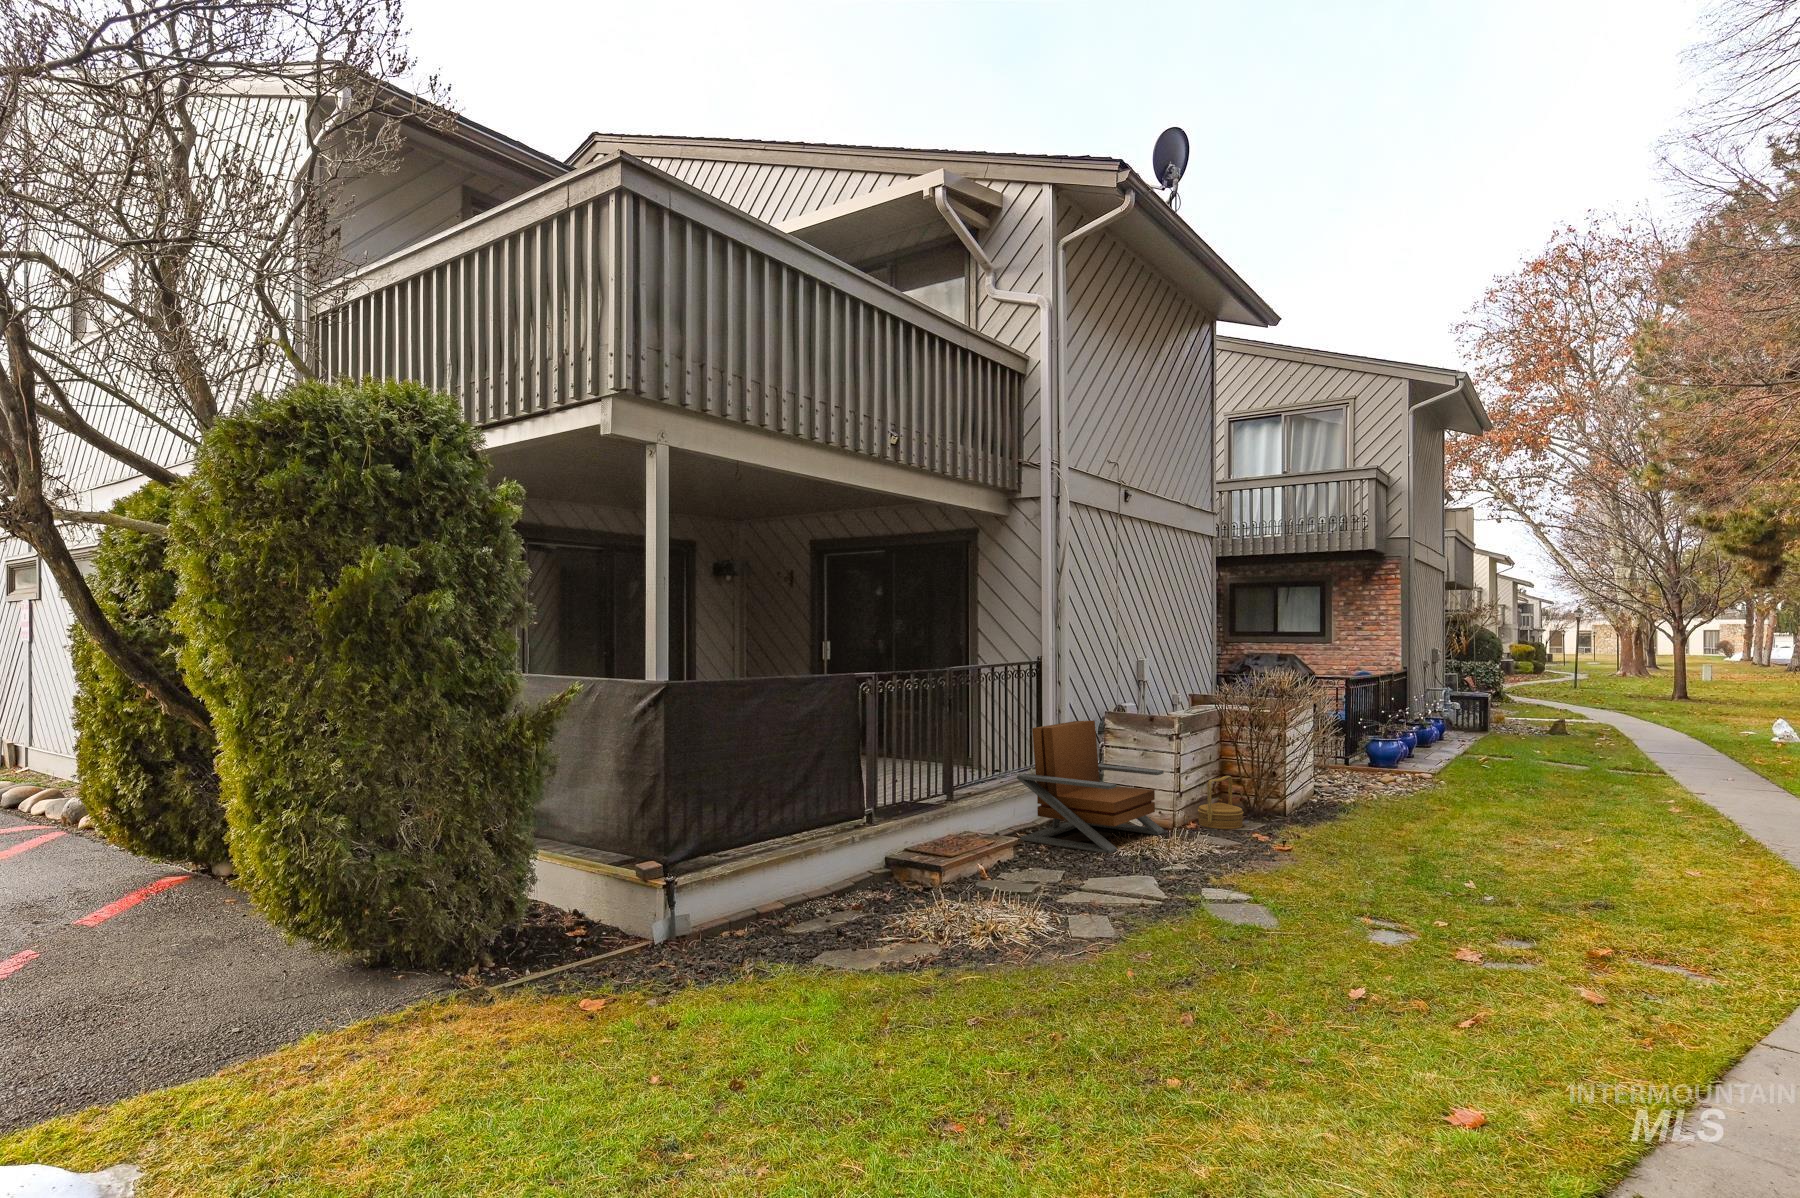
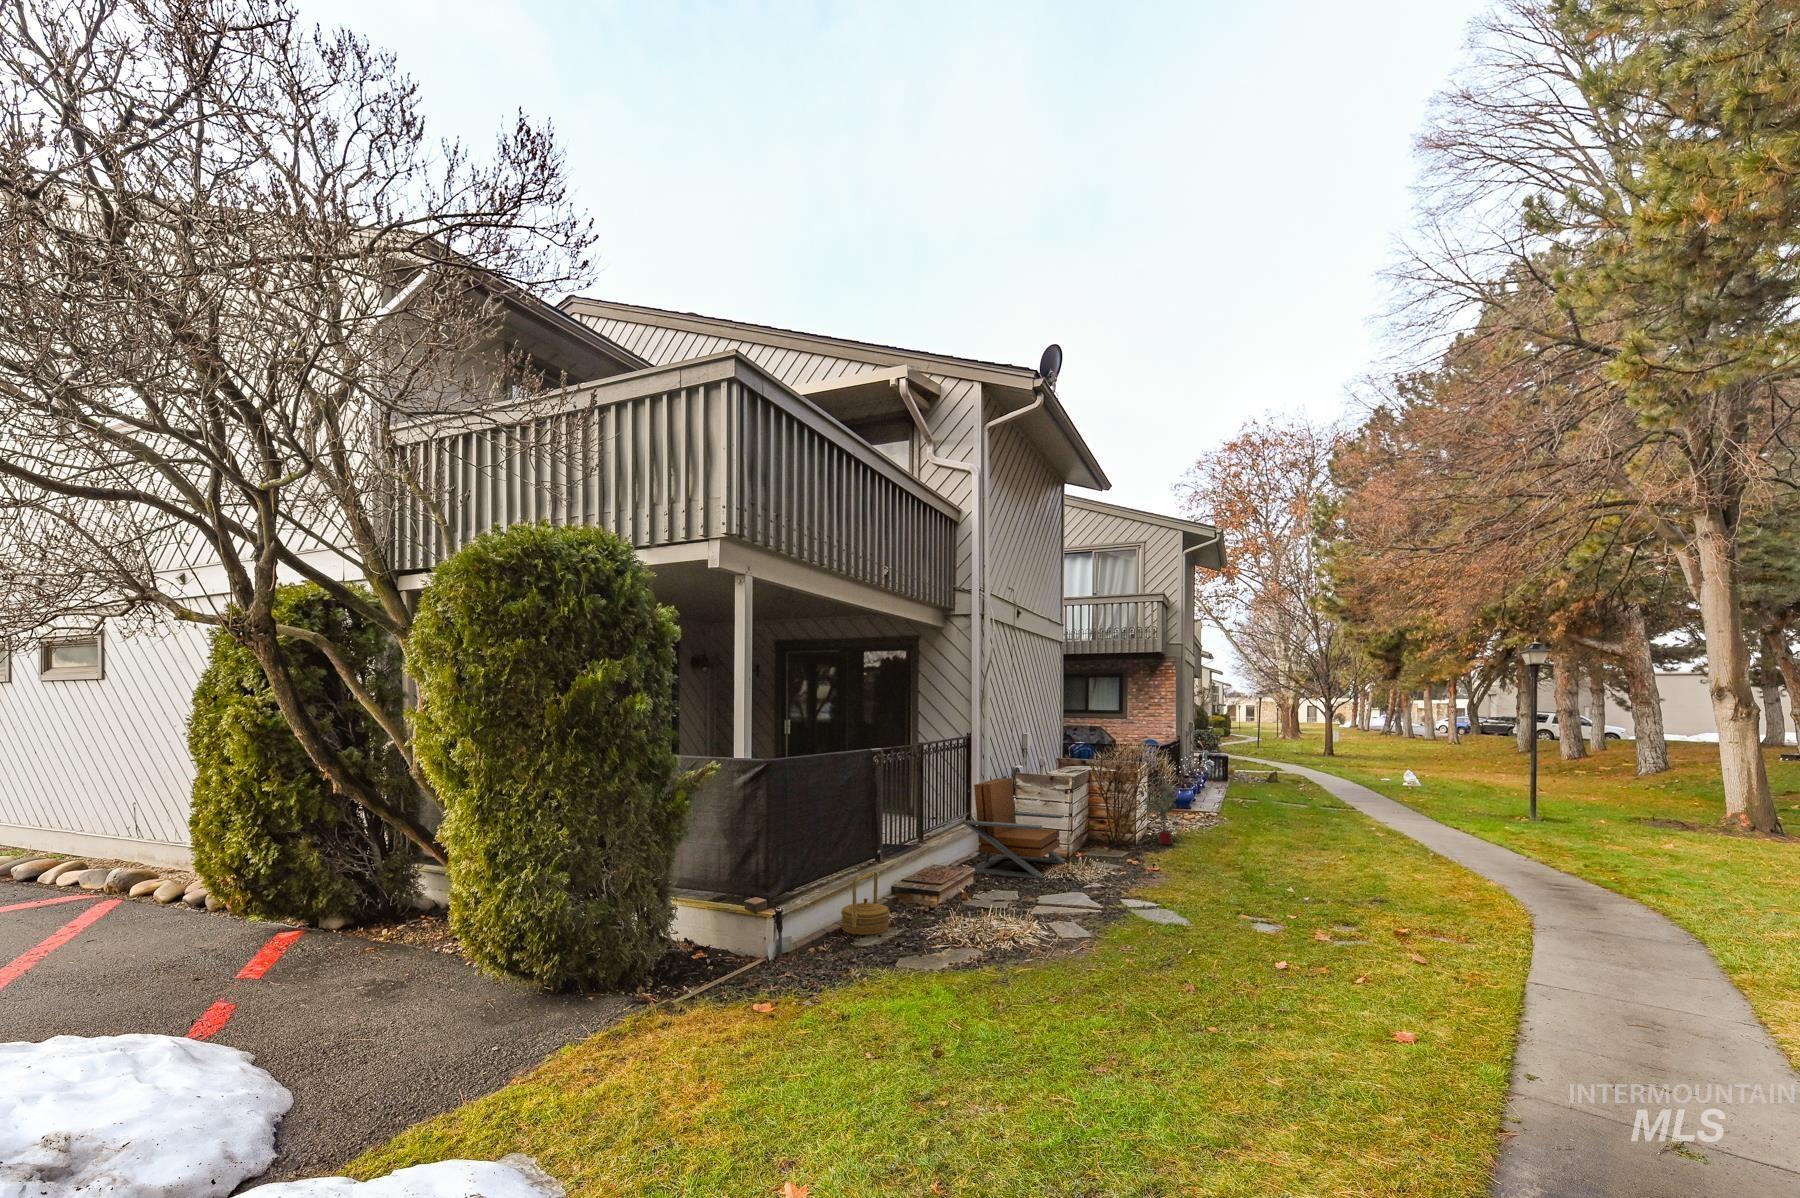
potted tree: none [1299,722,1350,815] -> present [1144,778,1176,845]
woven basket: present [1198,776,1244,829] -> present [841,871,890,935]

